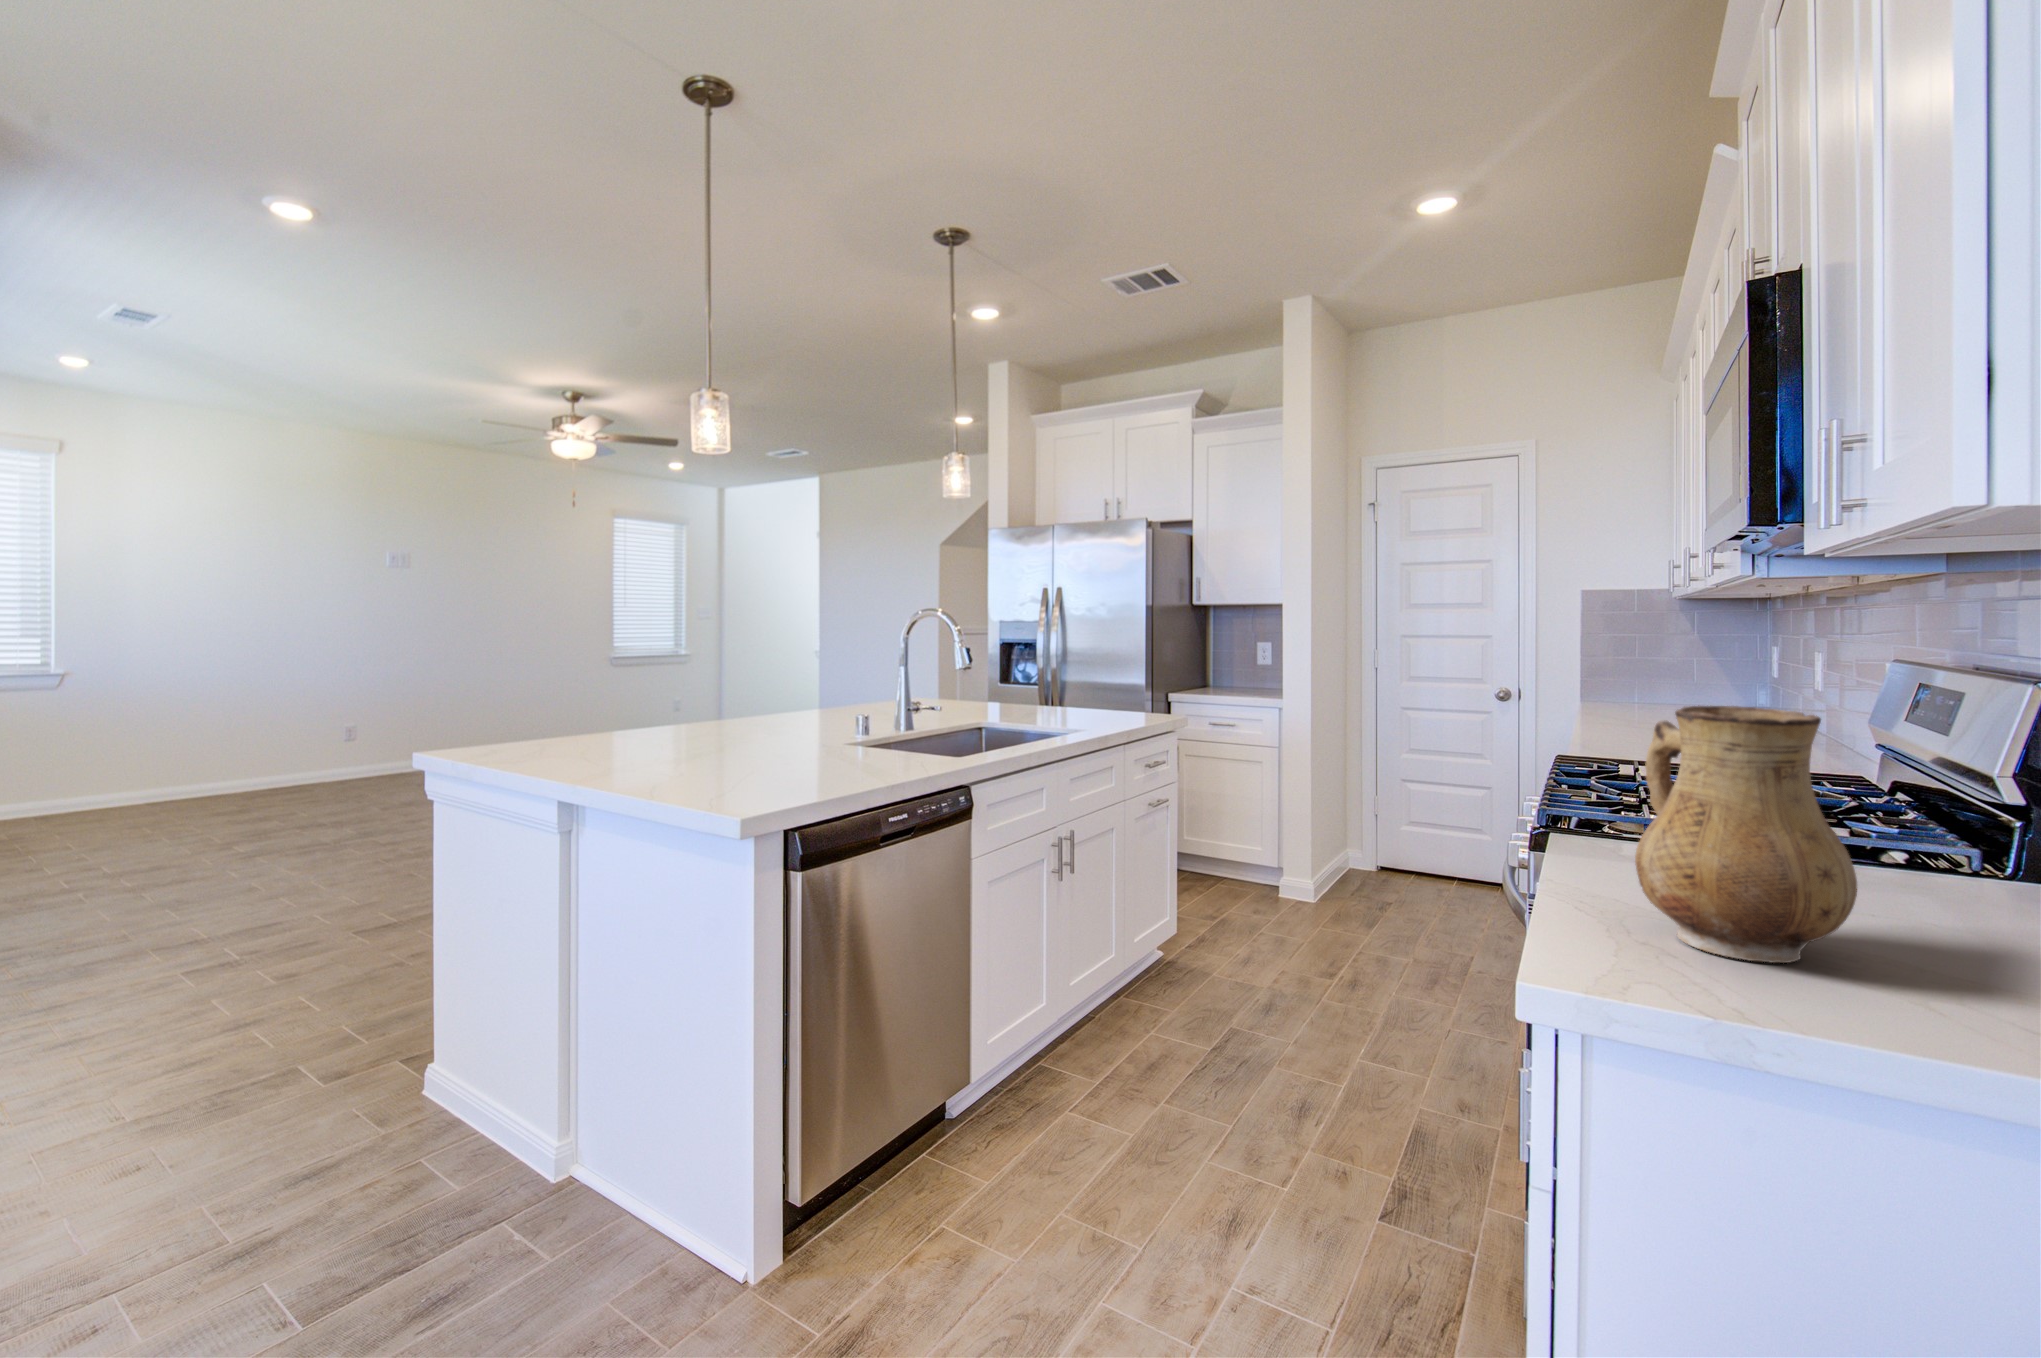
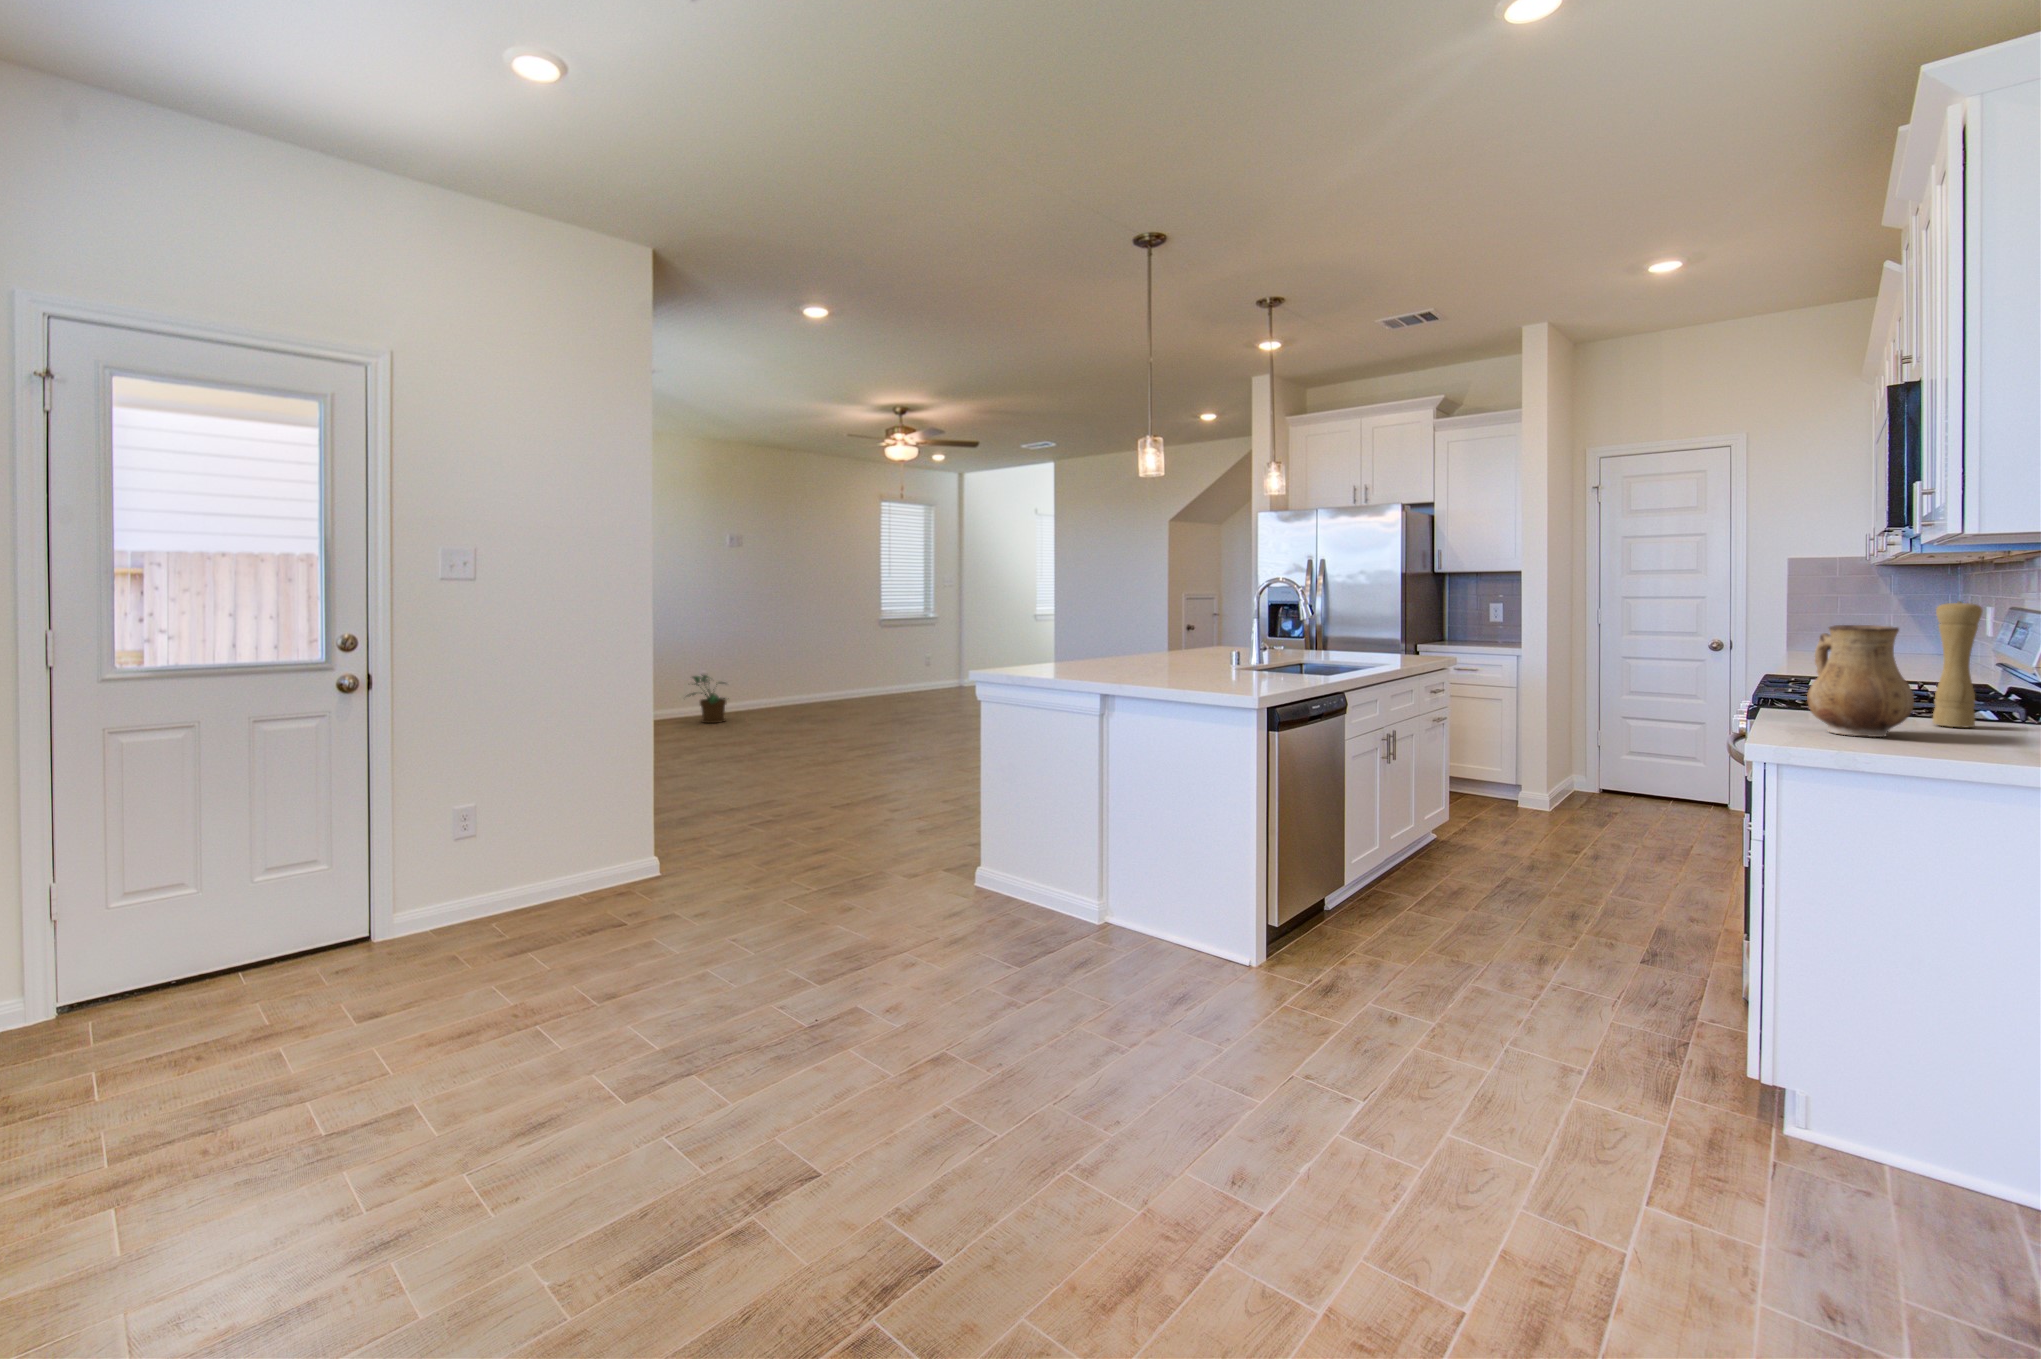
pepper mill: none [1857,655,1948,915] -> present [1933,601,1982,727]
potted plant: none [316,724,382,787] -> present [687,675,726,723]

